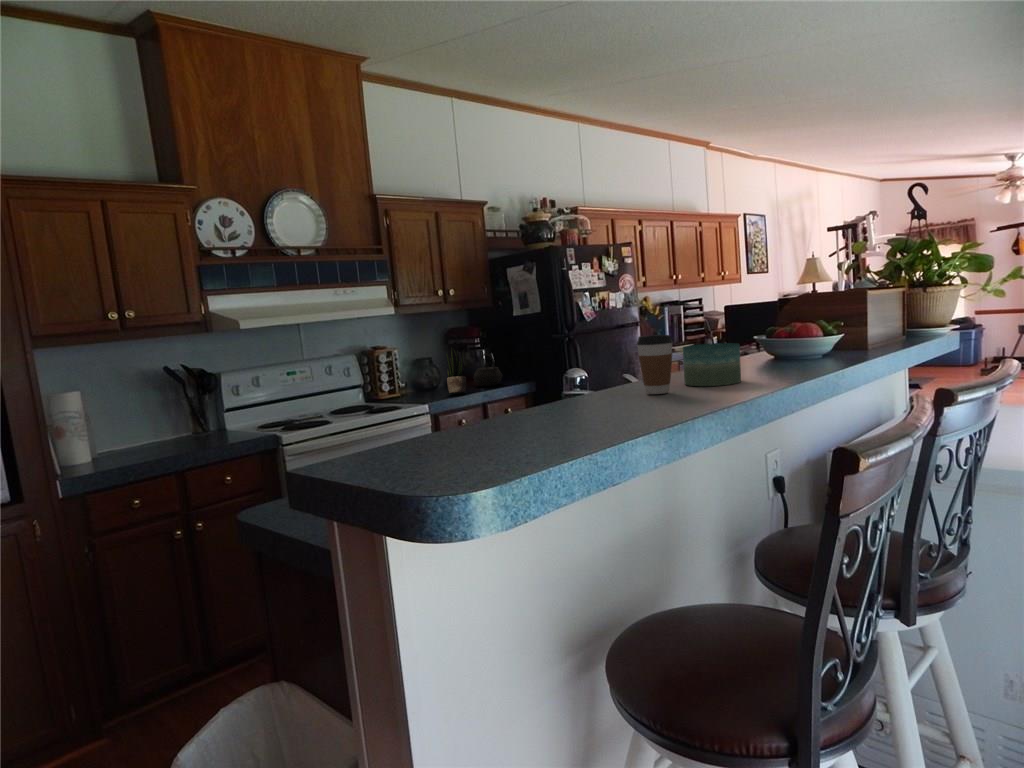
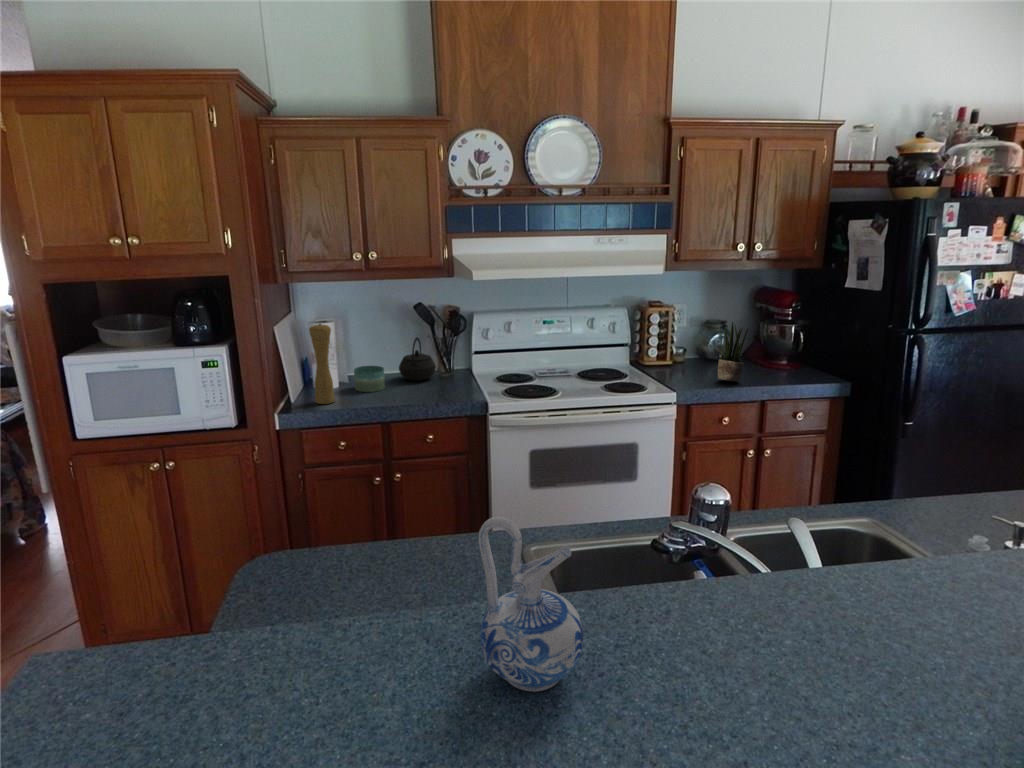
ceramic pitcher: none [562,313,620,410] -> present [479,516,583,692]
coffee cup: present [637,335,673,394] -> none [679,552,751,676]
candle: present [683,343,741,386] -> present [354,366,385,392]
kettle: present [474,353,502,386] -> present [399,337,436,381]
pepper mill: none [78,384,114,470] -> present [309,324,335,404]

